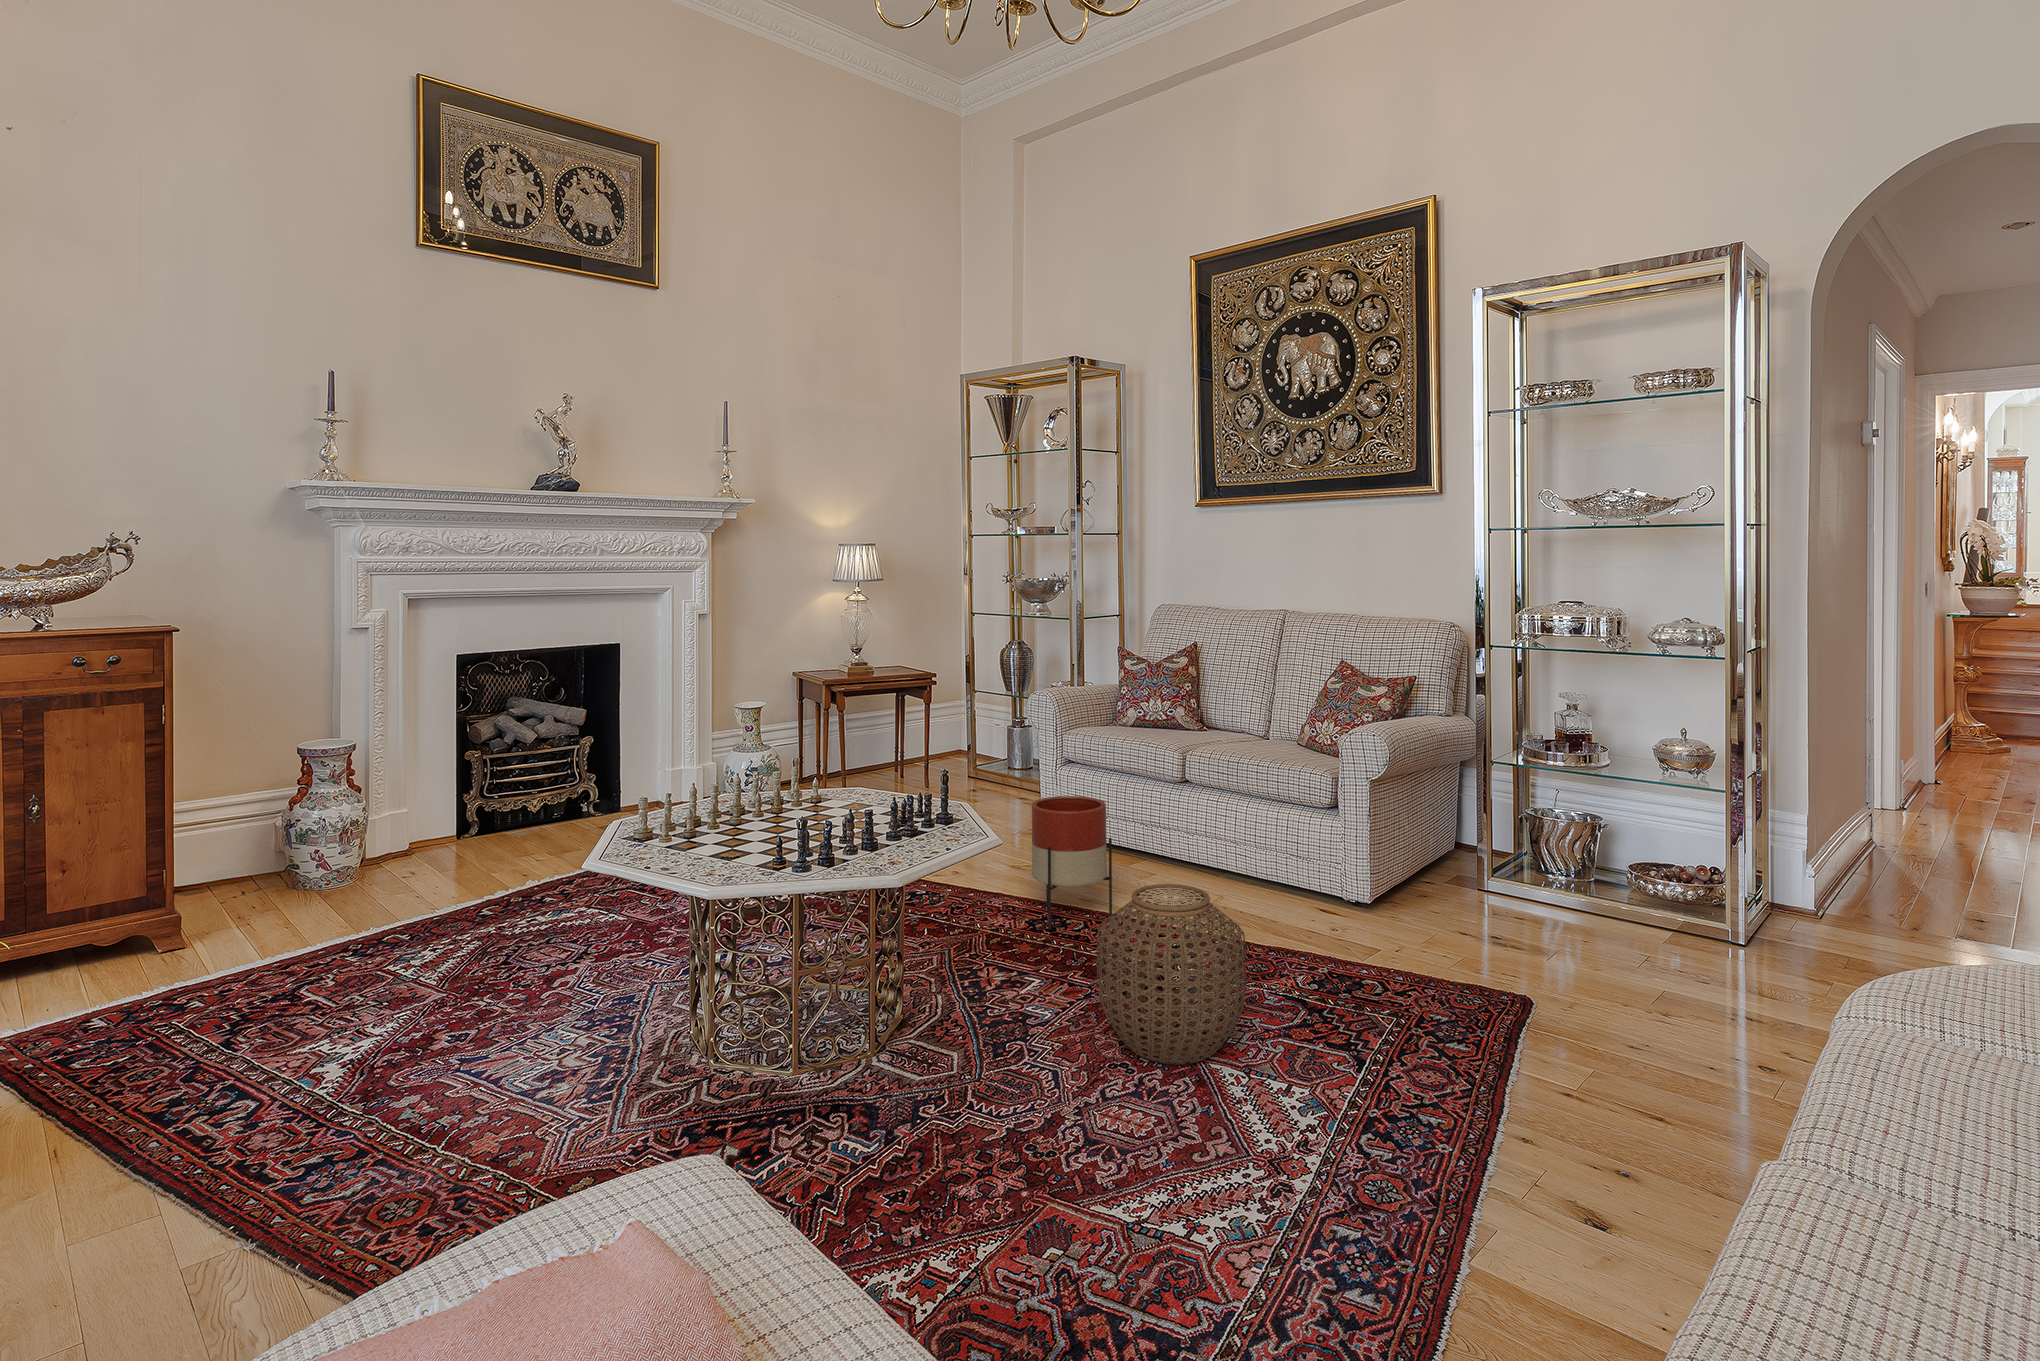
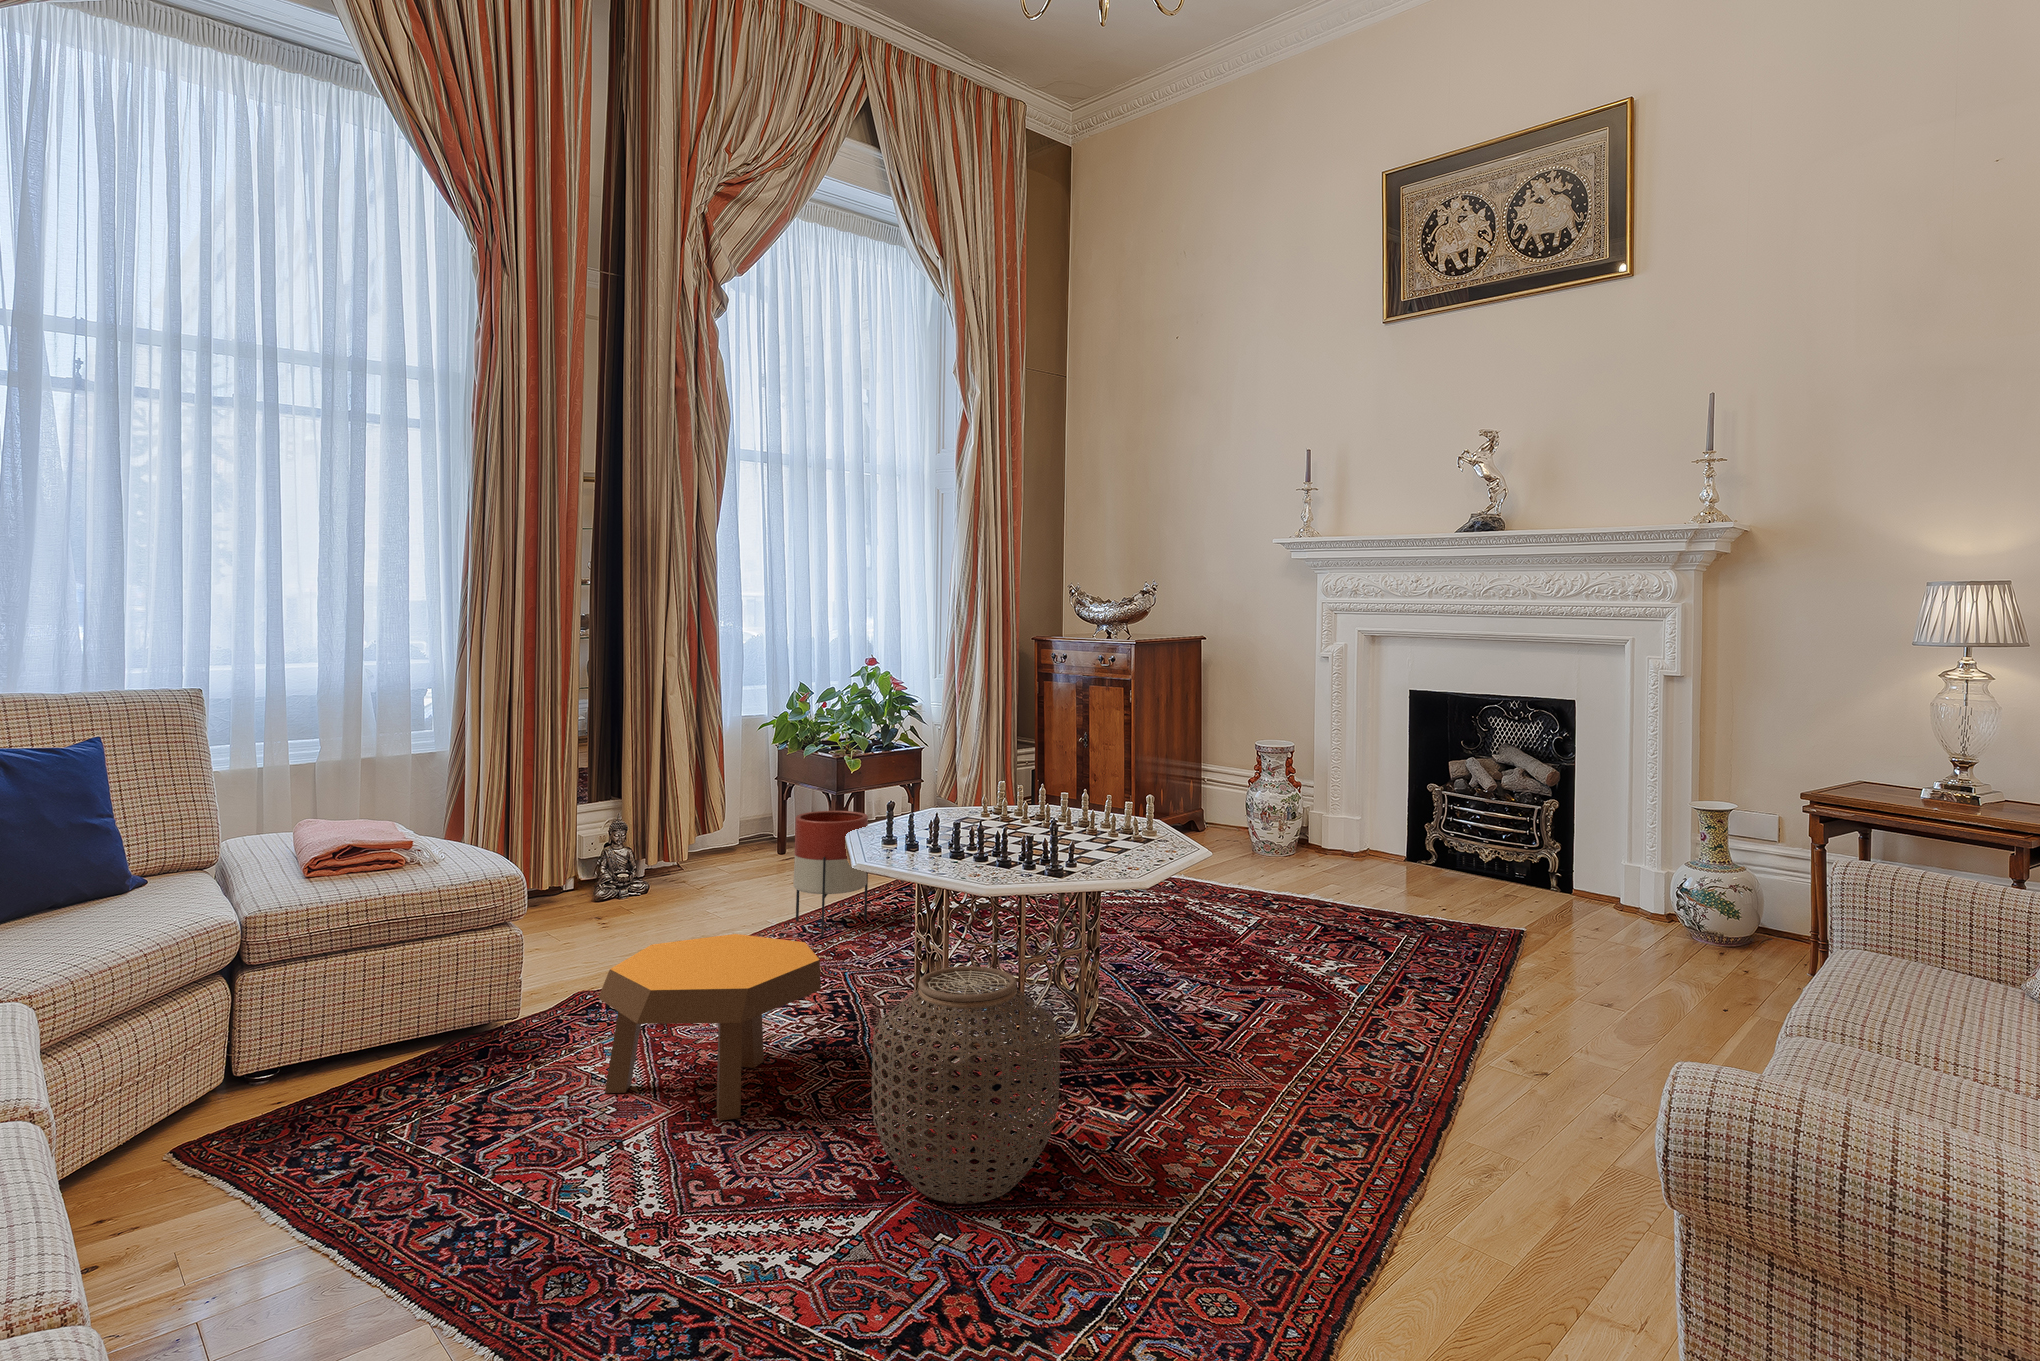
planter: present [1032,796,1112,930] -> present [793,811,868,937]
footstool: none [846,989,1095,1258] -> present [598,934,821,1121]

